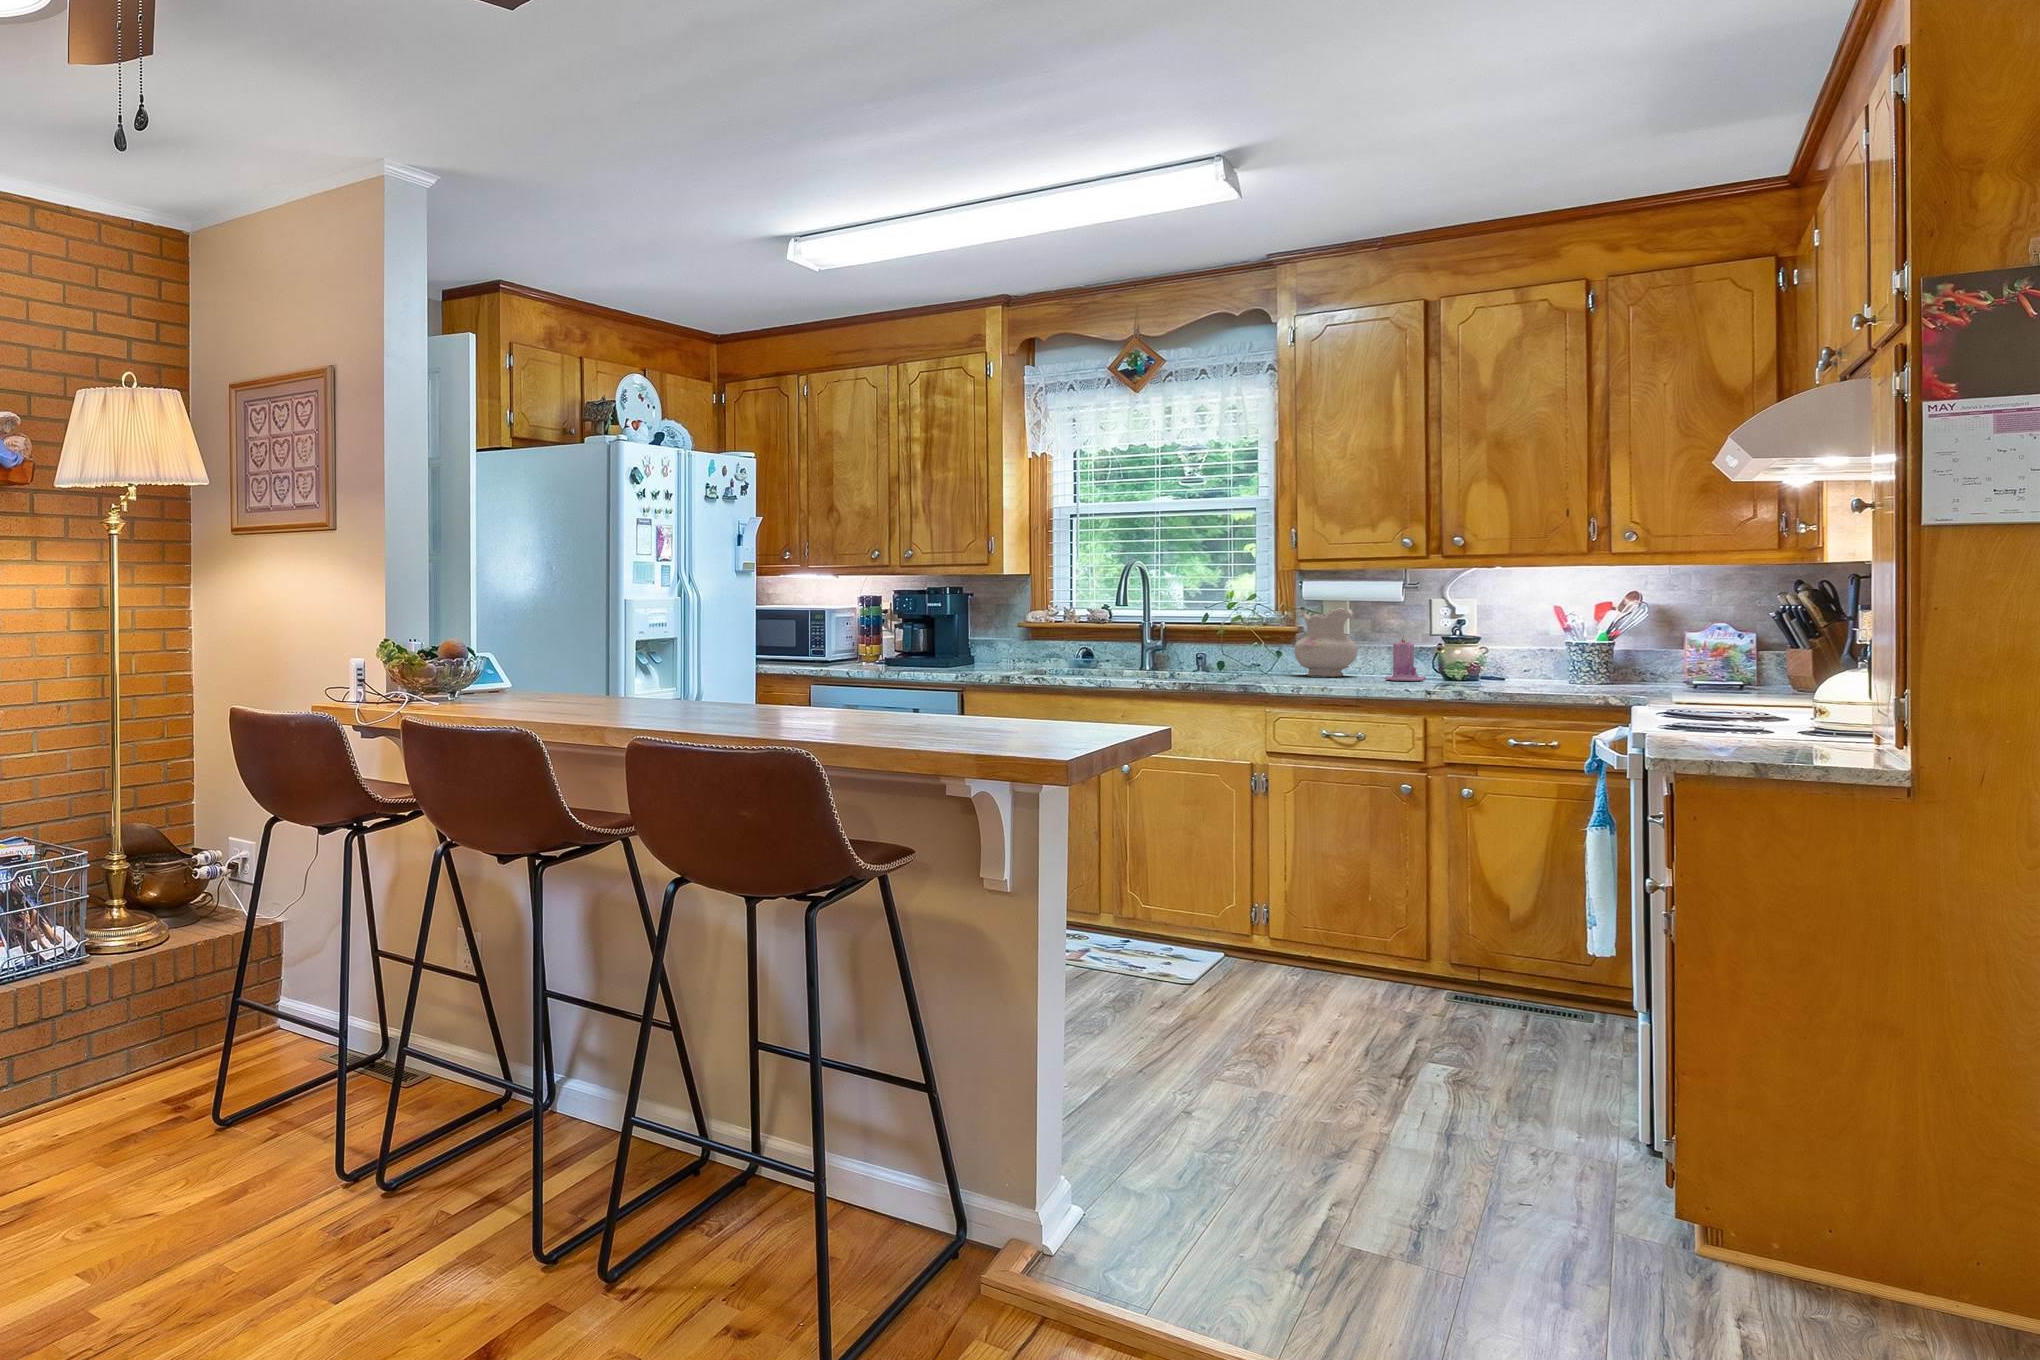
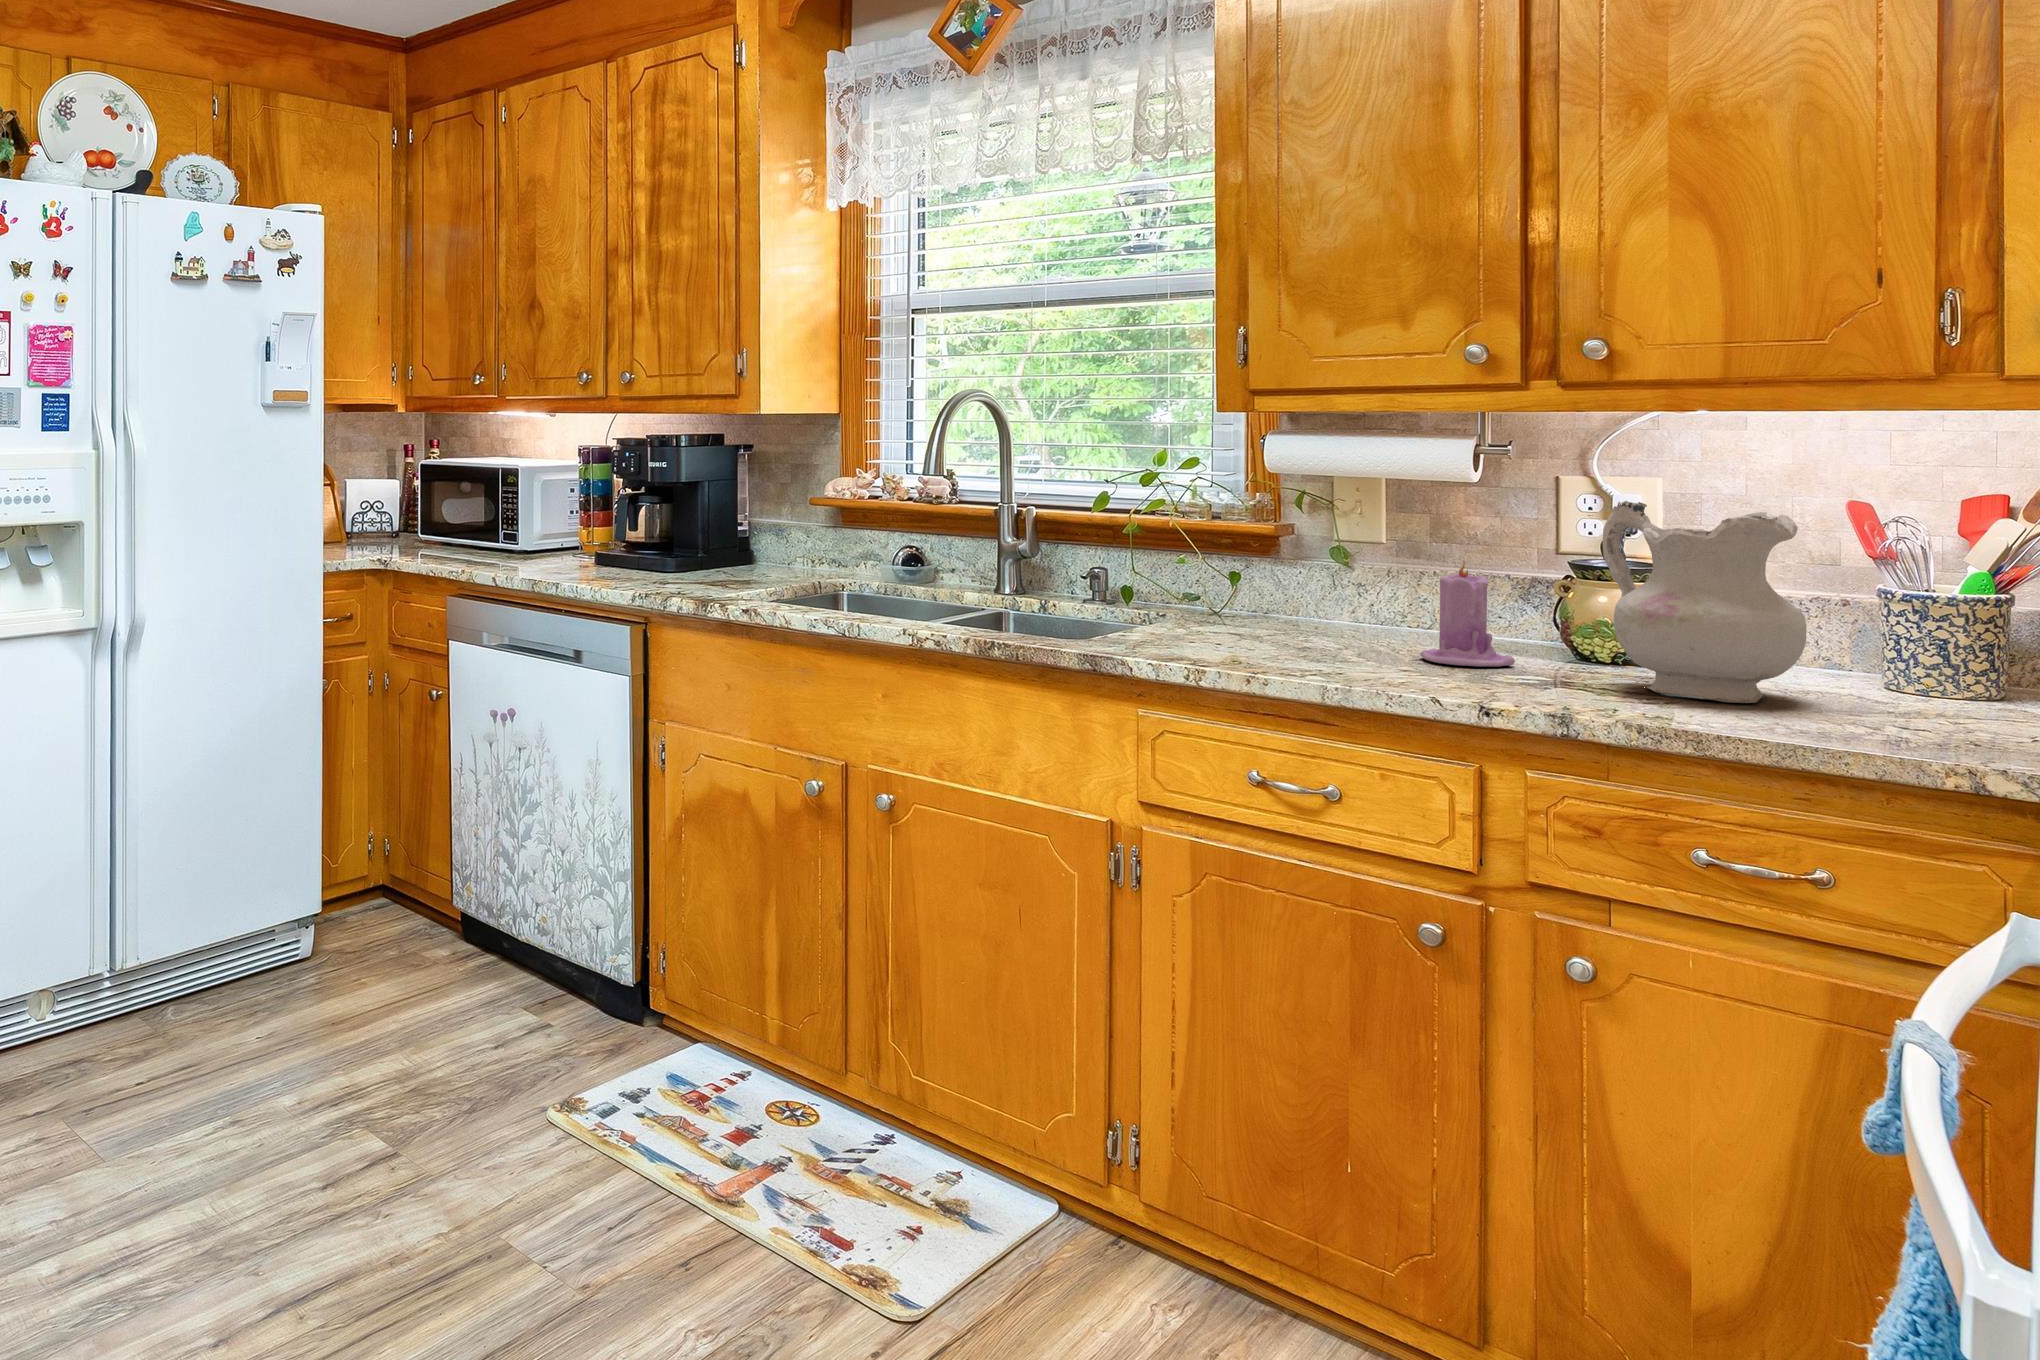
ceramic pitcher: present [1294,606,1357,677] -> present [1603,501,1807,703]

